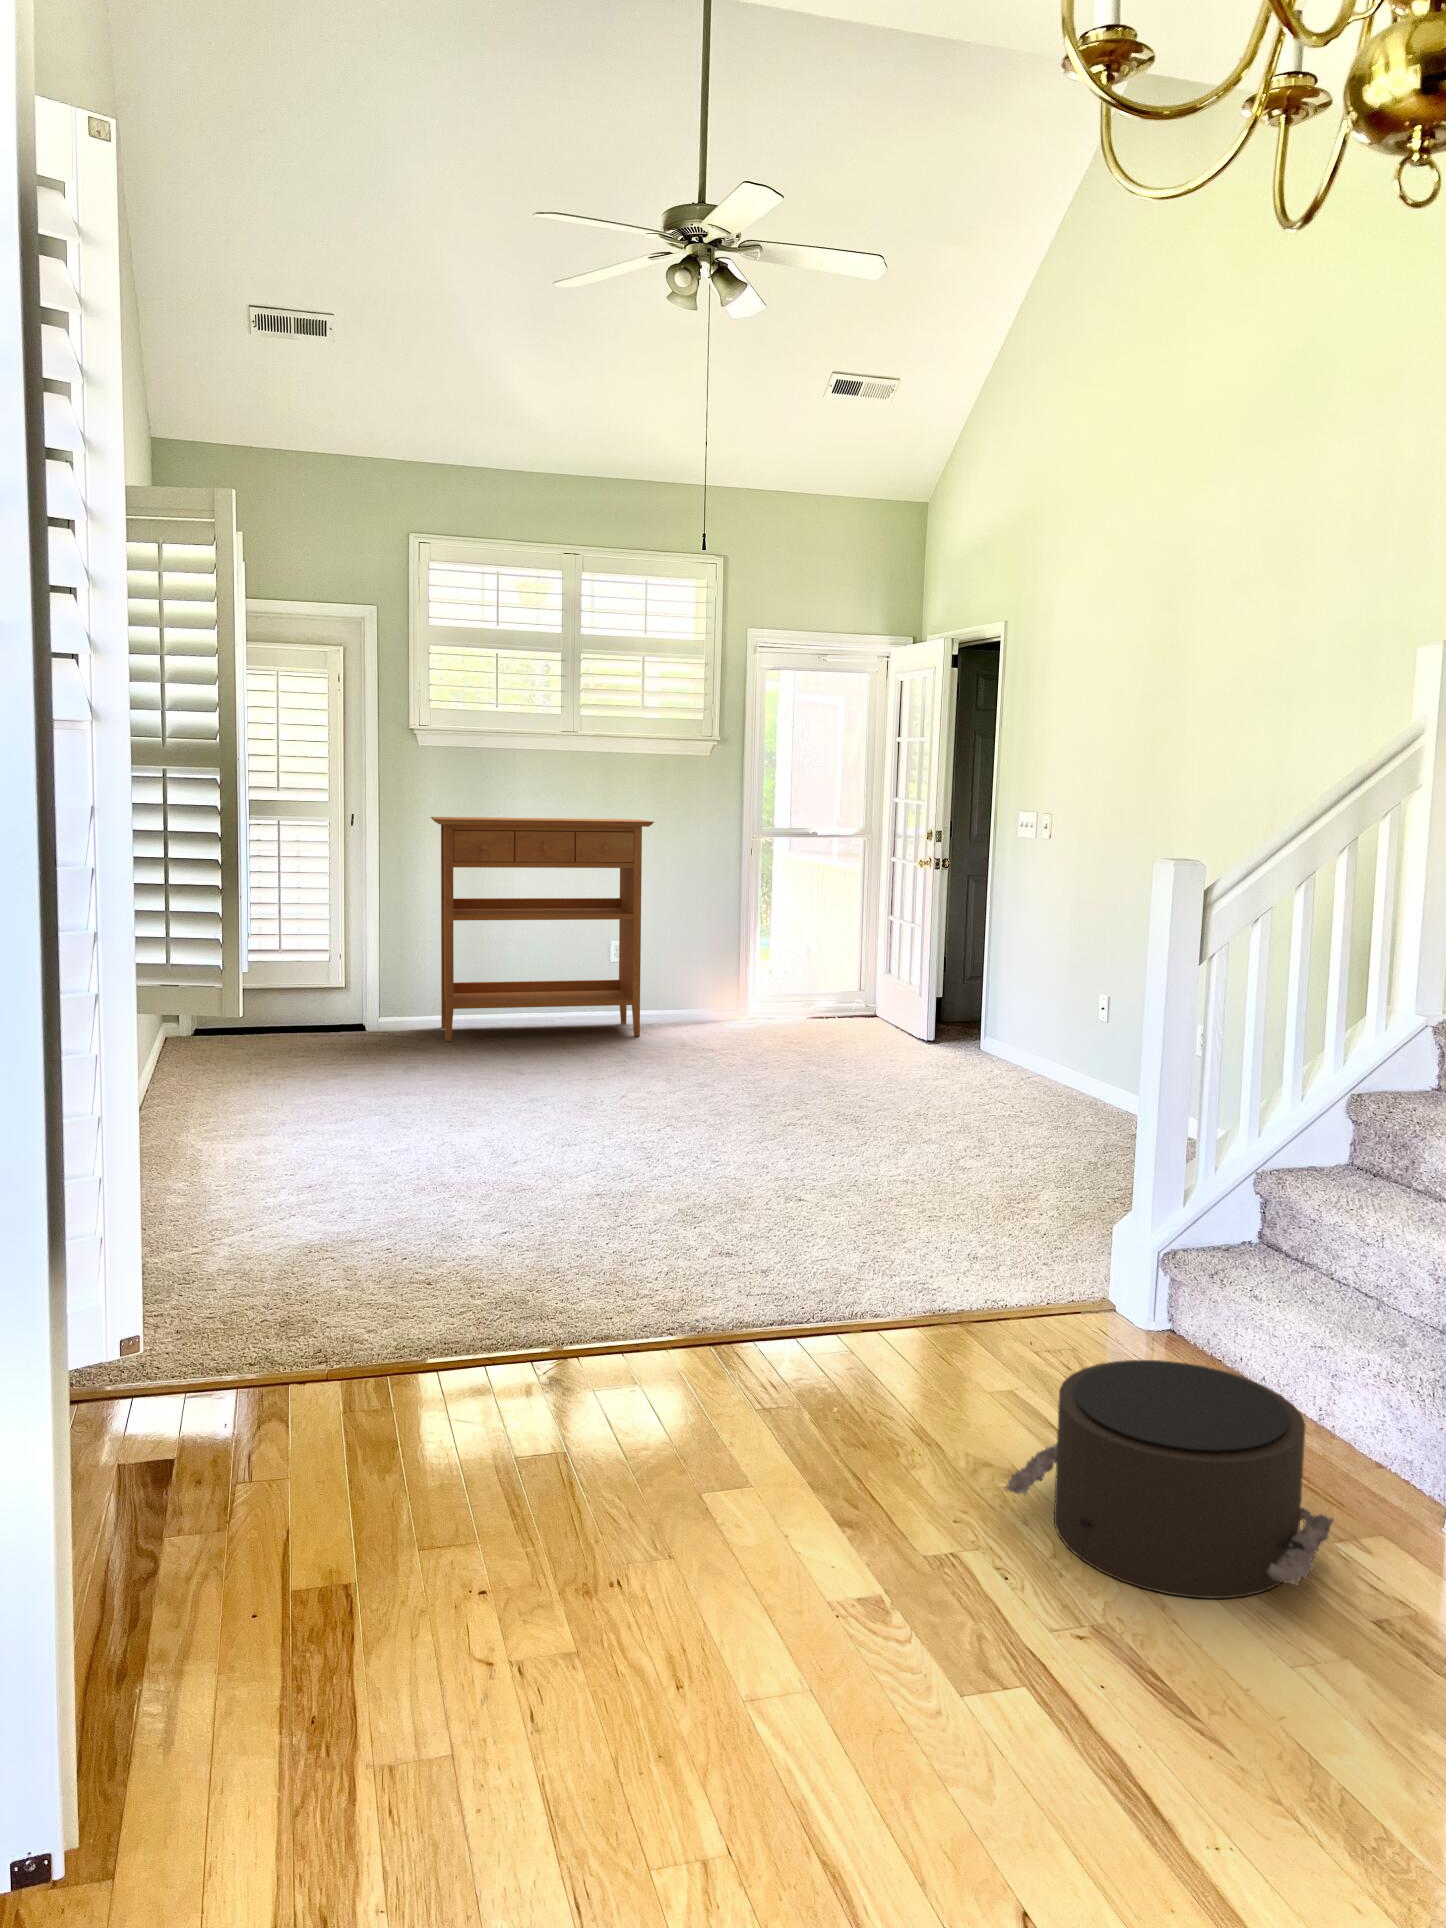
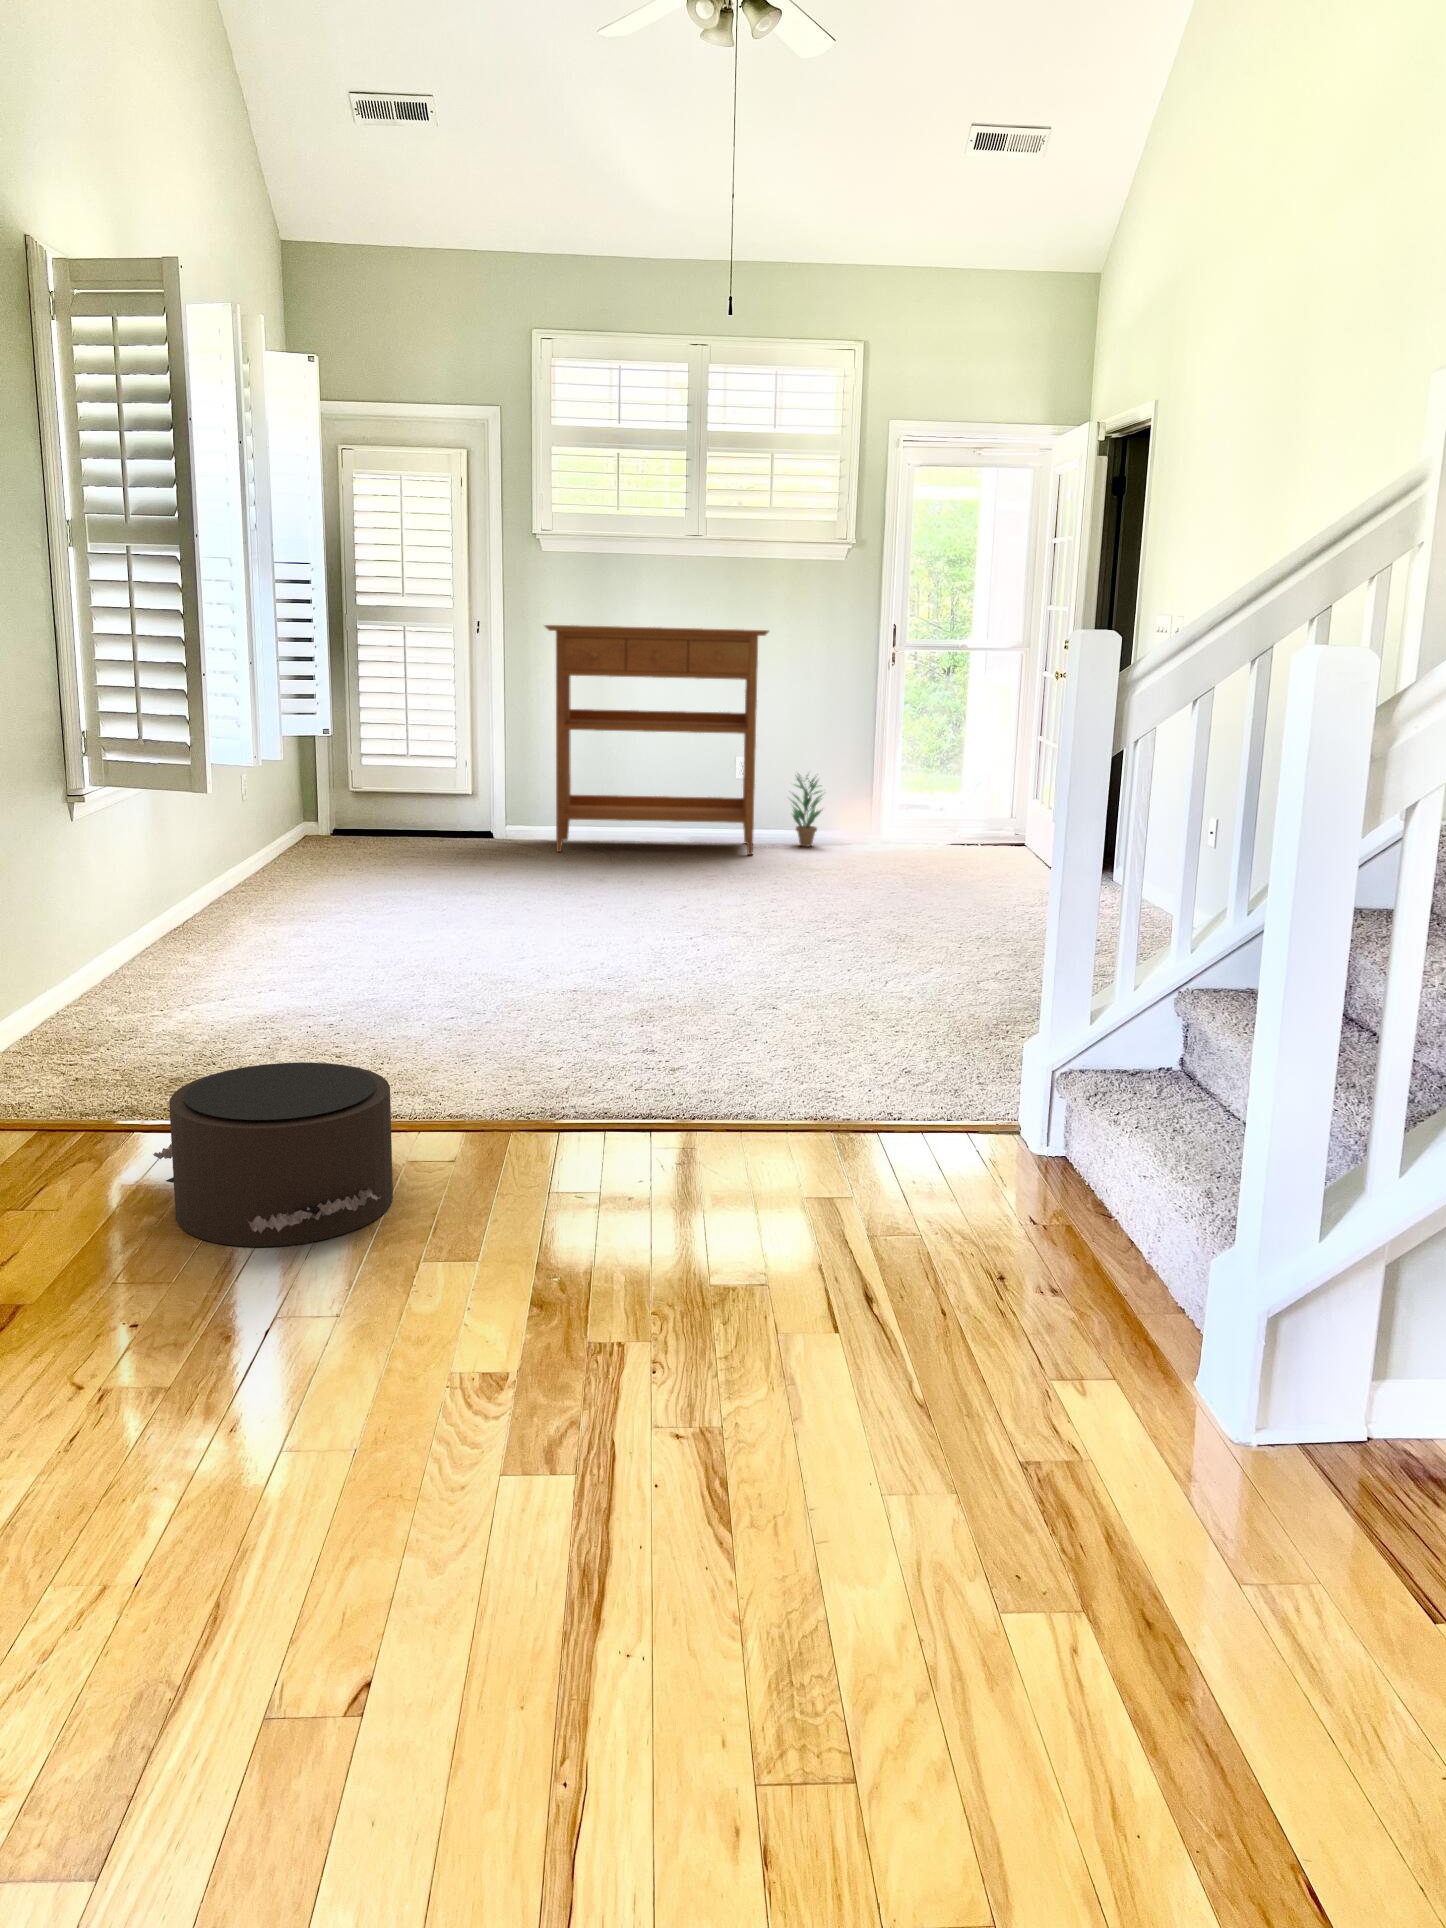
potted plant: none [663,952,701,1025] -> present [792,776,822,847]
pouf: present [1005,1360,1333,1599] -> present [153,1062,393,1247]

